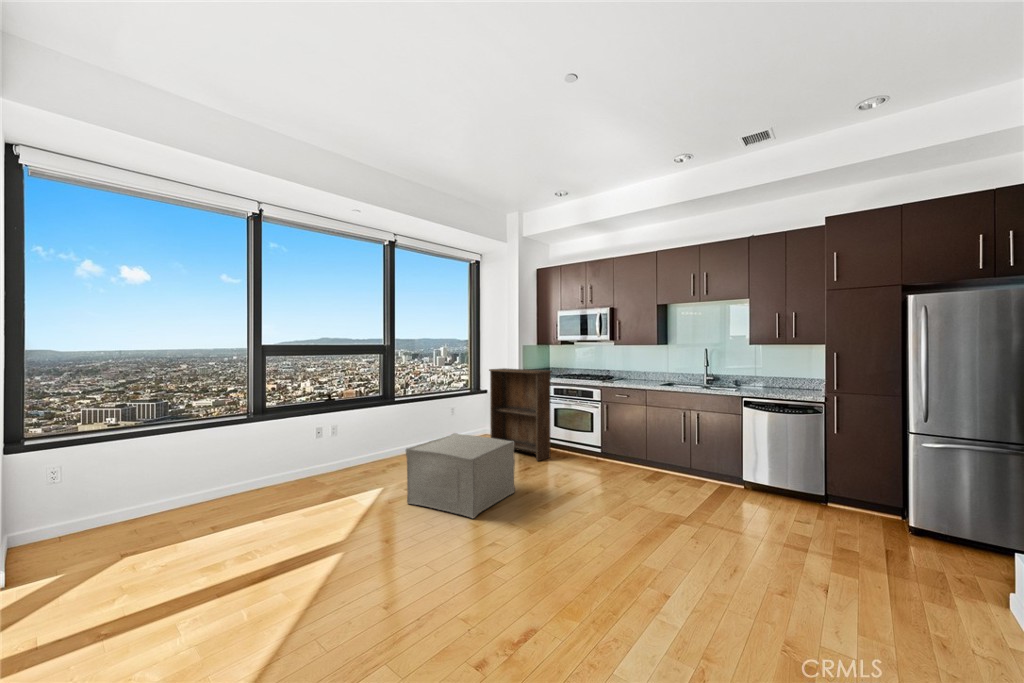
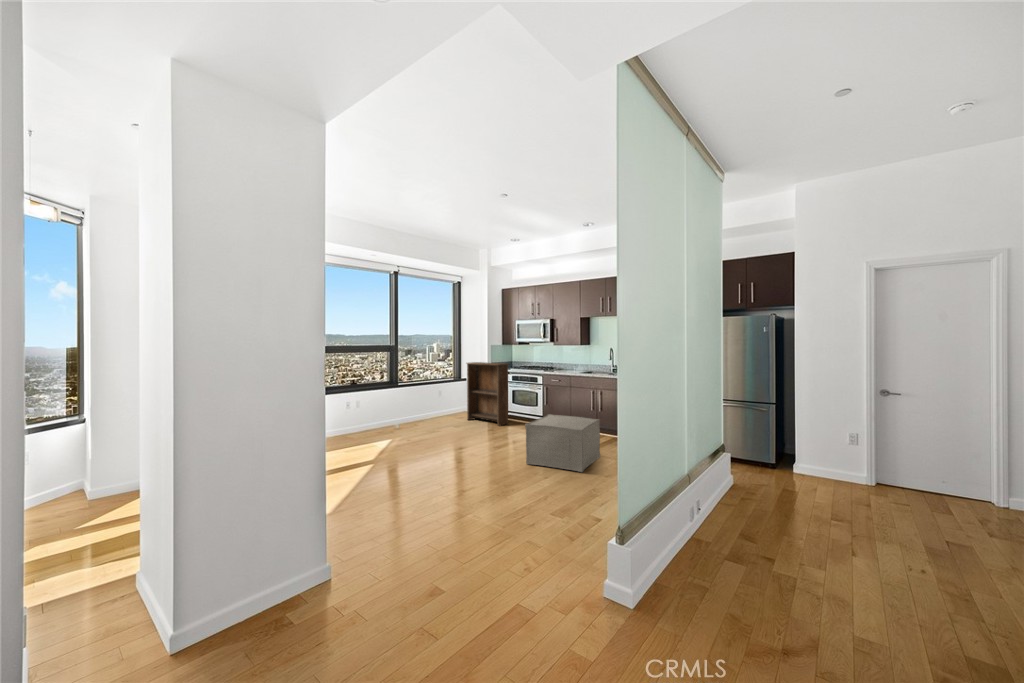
ottoman: present [406,433,515,518] -> present [525,414,600,472]

